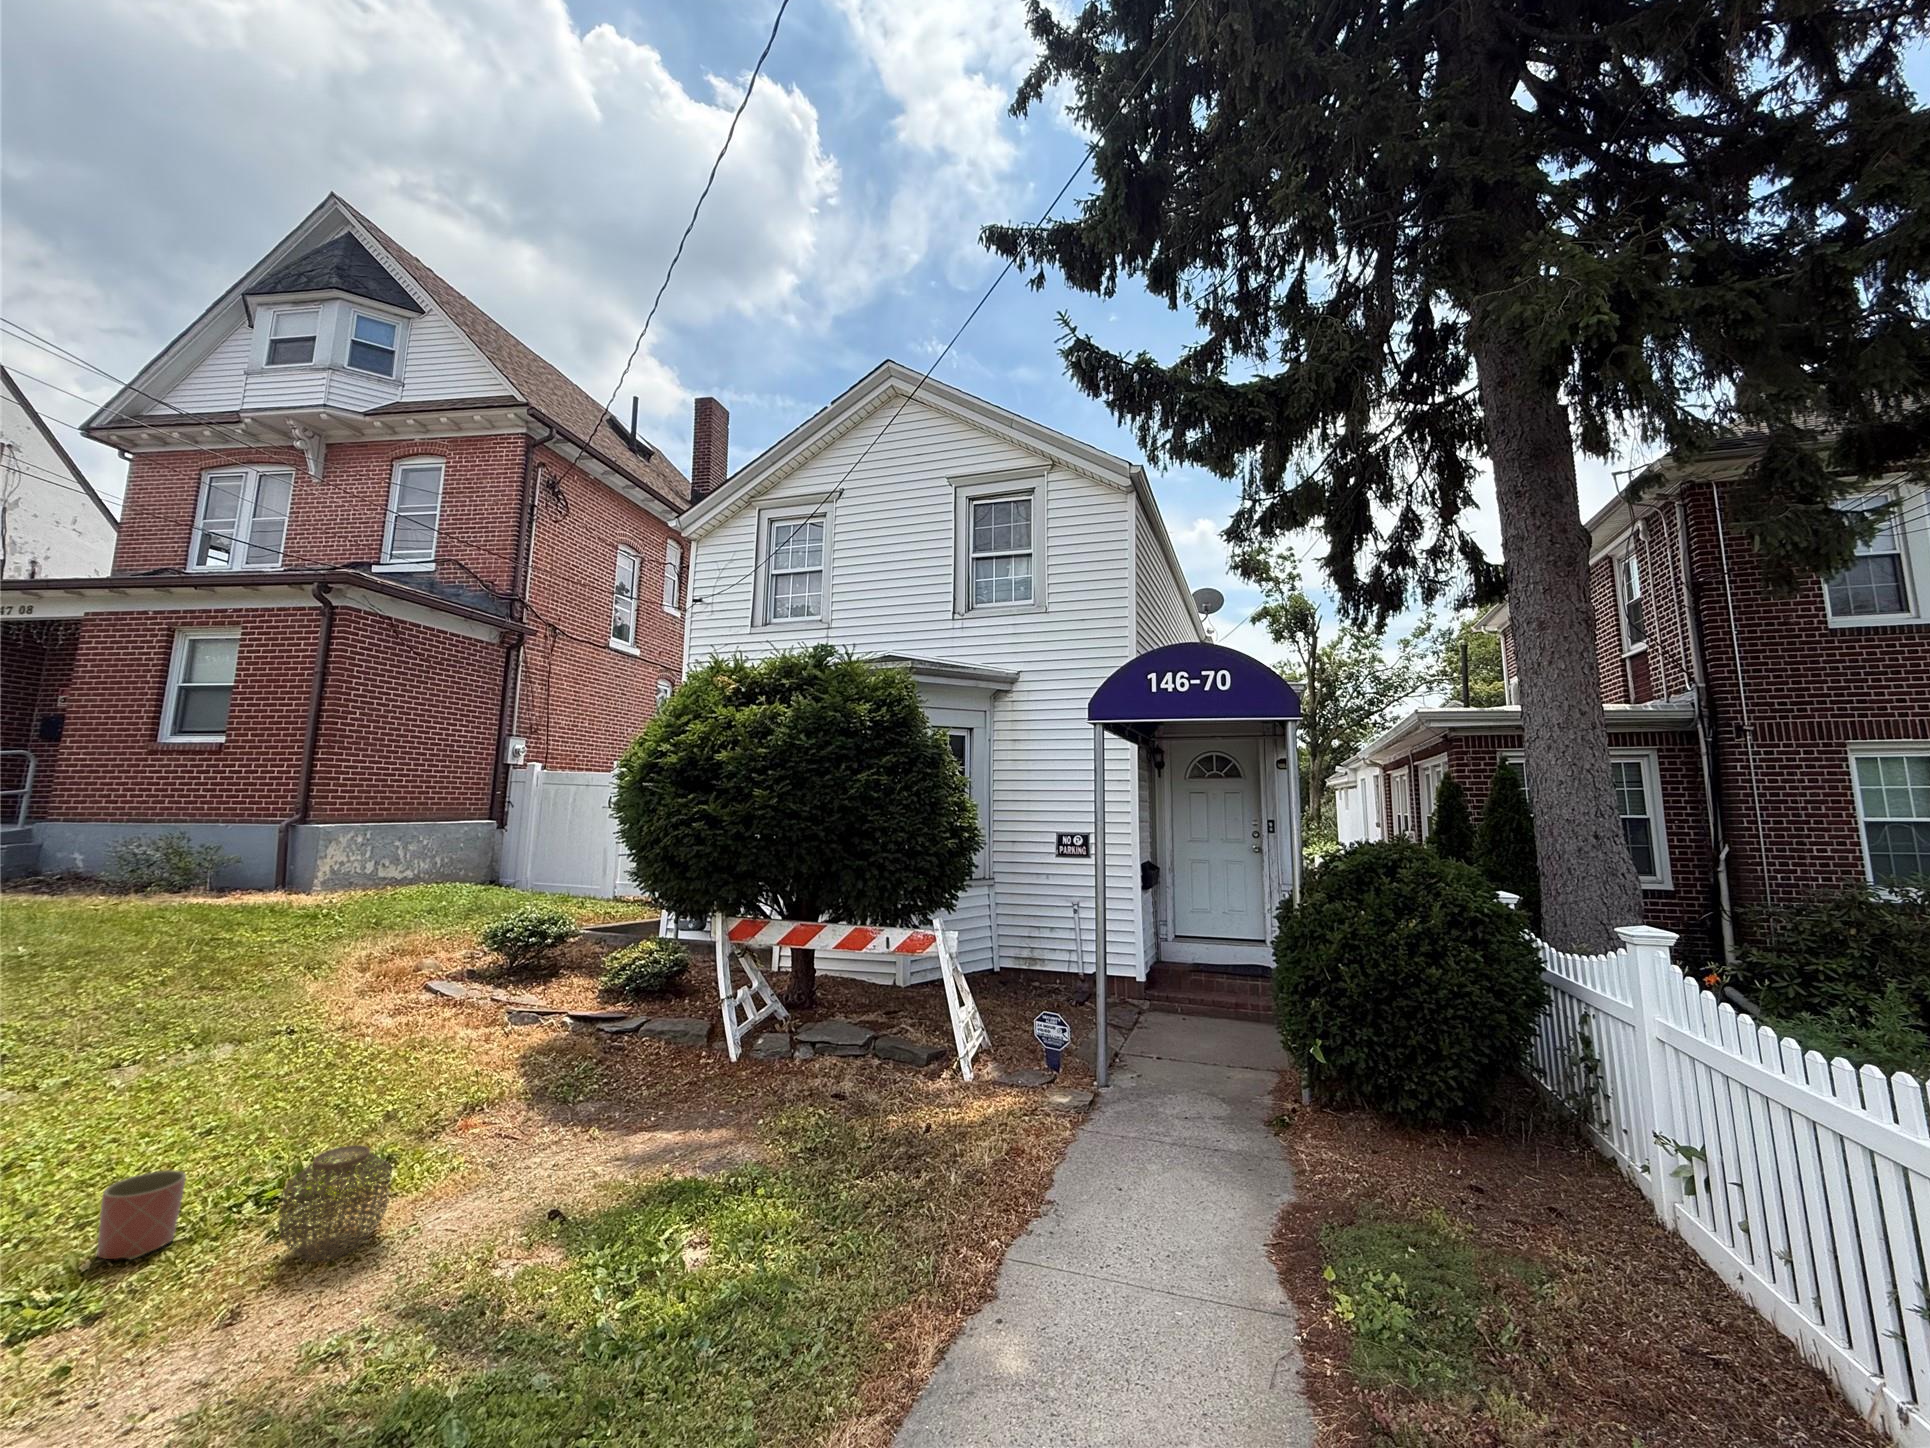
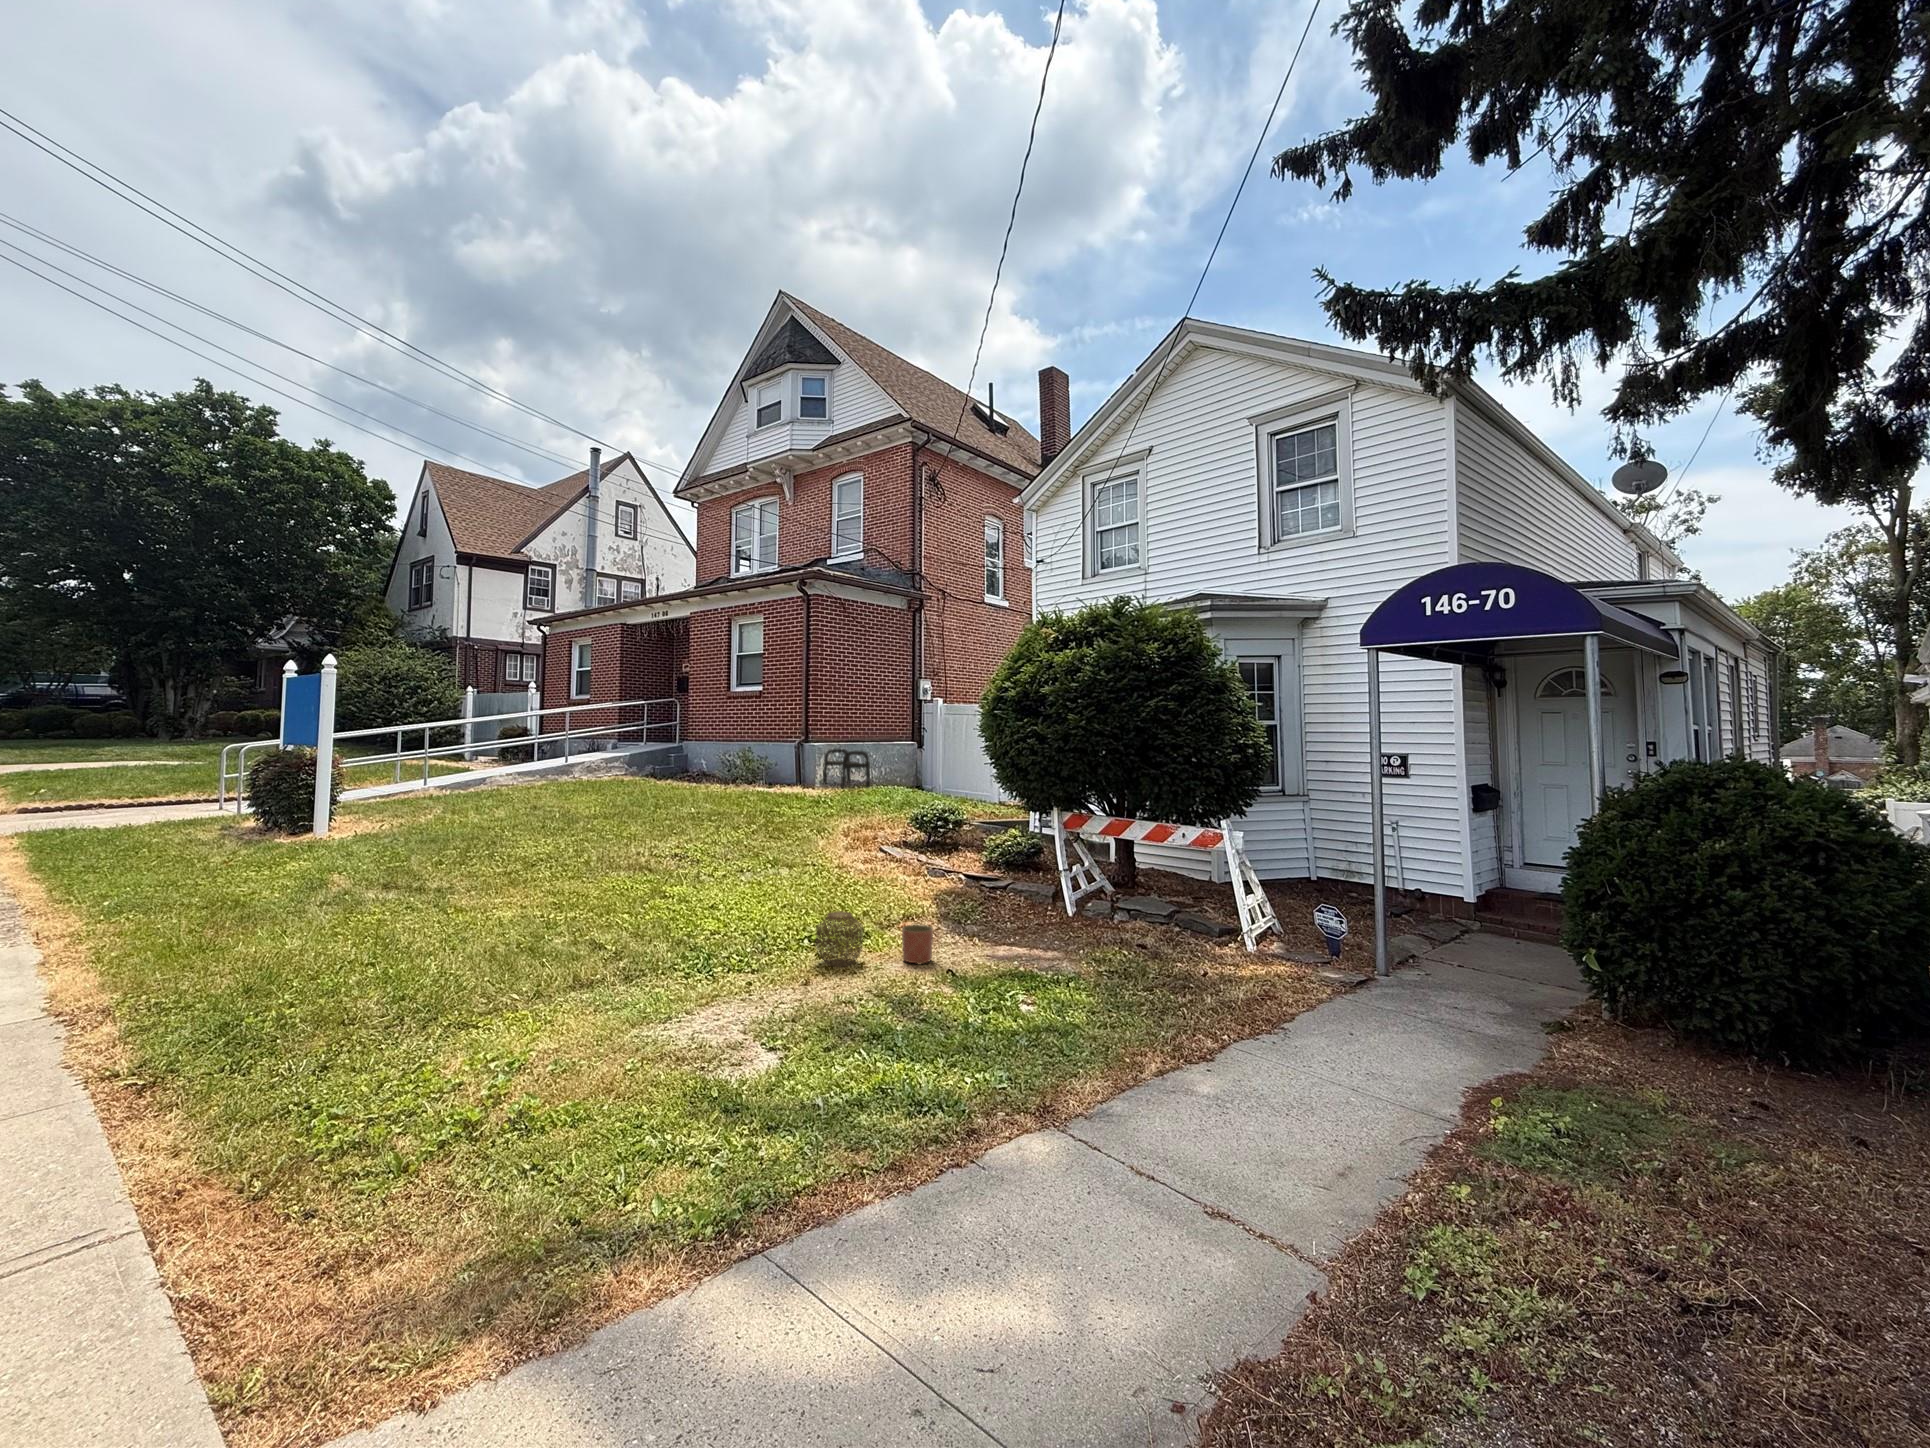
bench: none [337,826,421,882] -> present [823,749,870,788]
planter: present [97,1170,186,1260] -> present [902,924,933,965]

